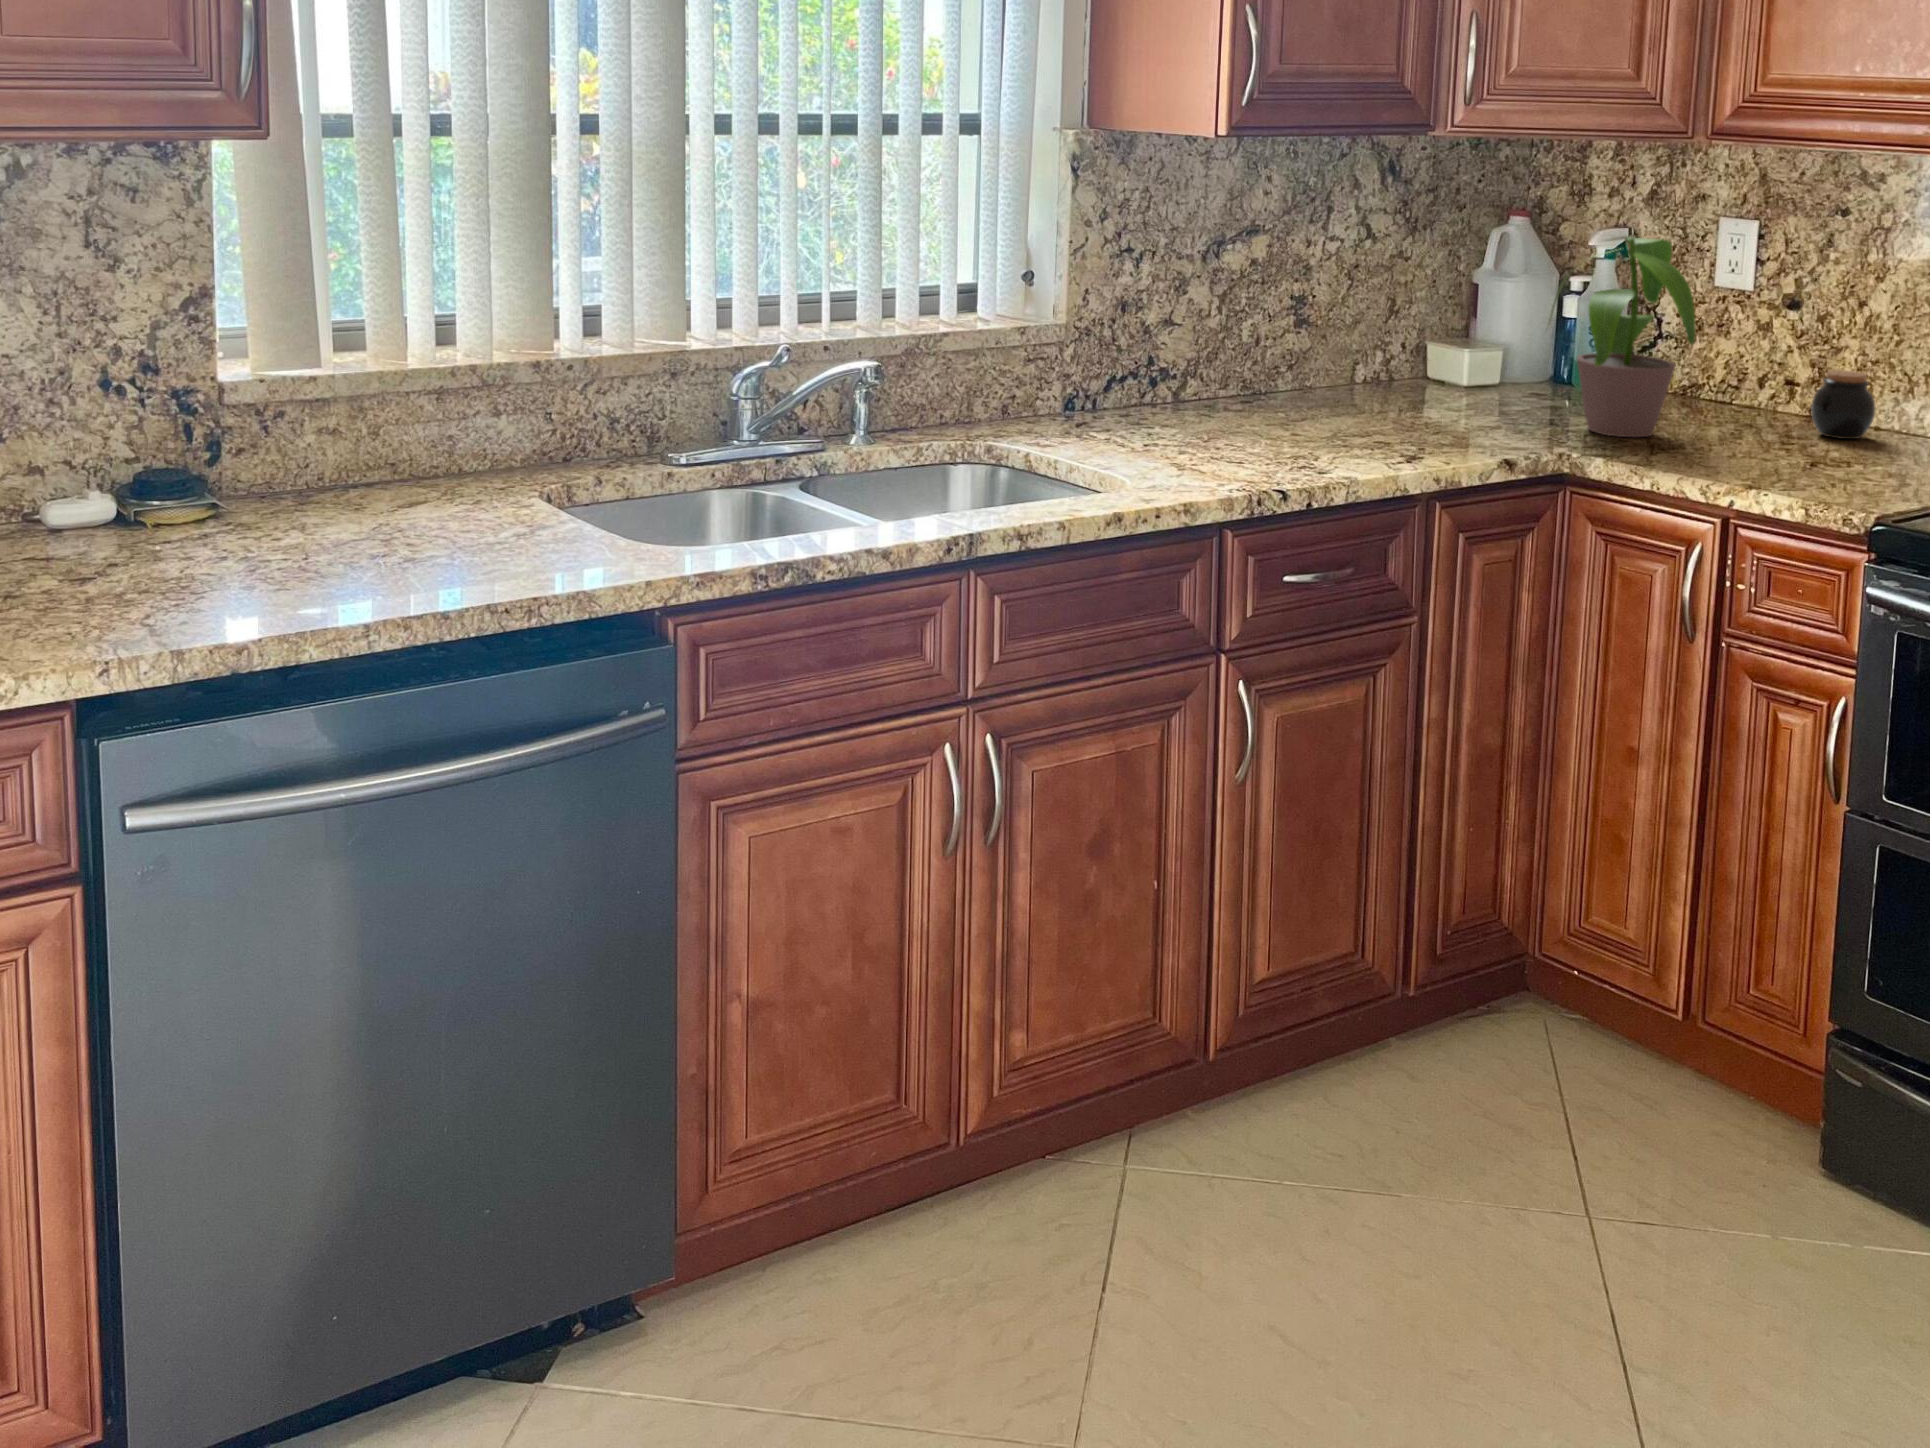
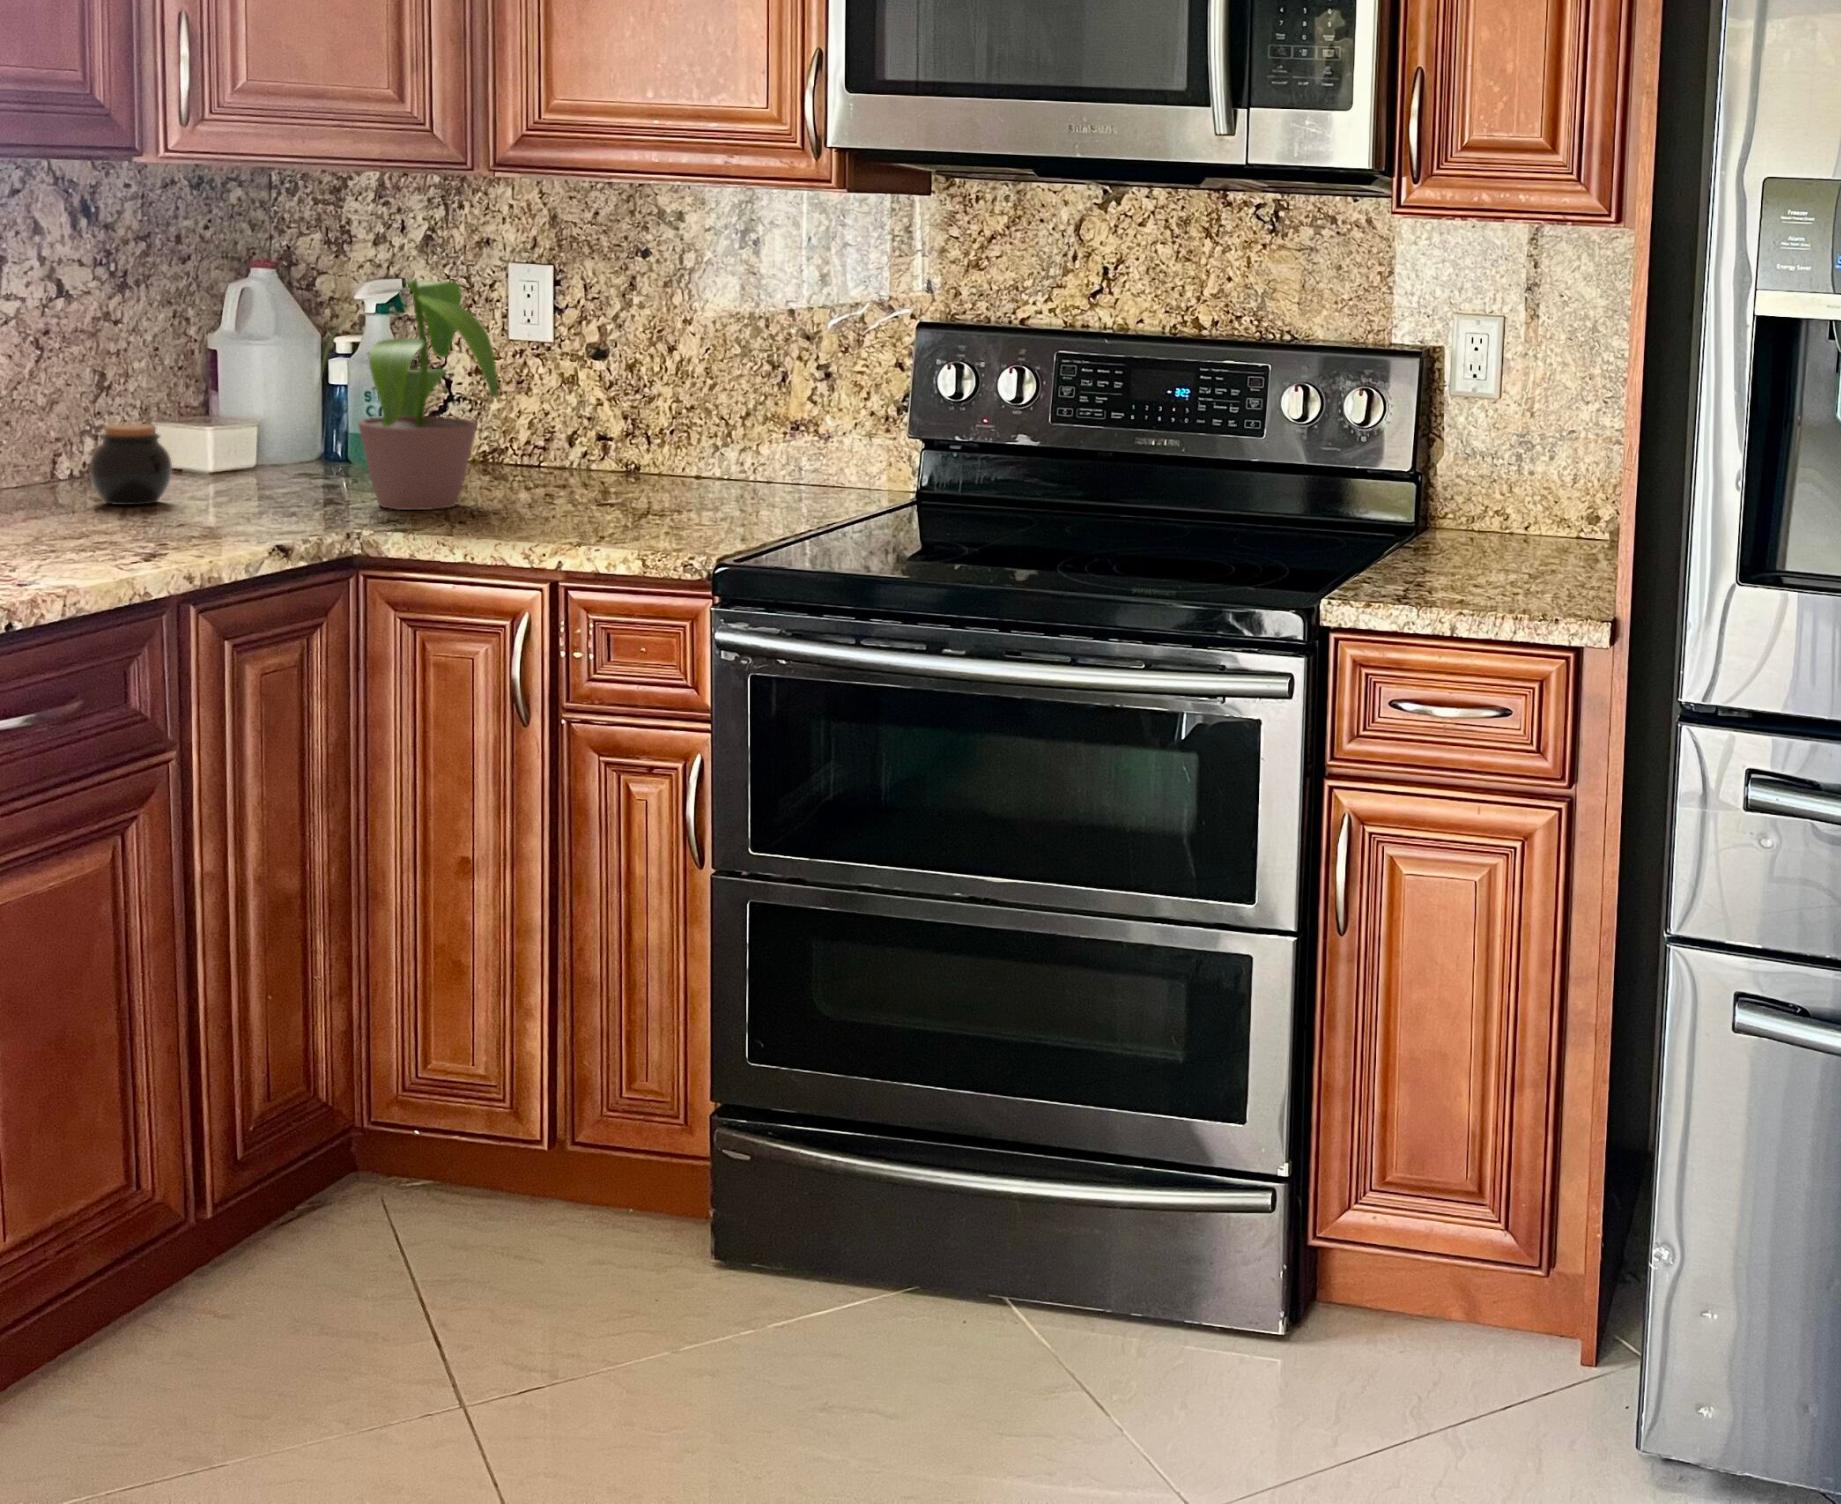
jar: present [1811,370,1876,439] -> present [90,424,172,505]

